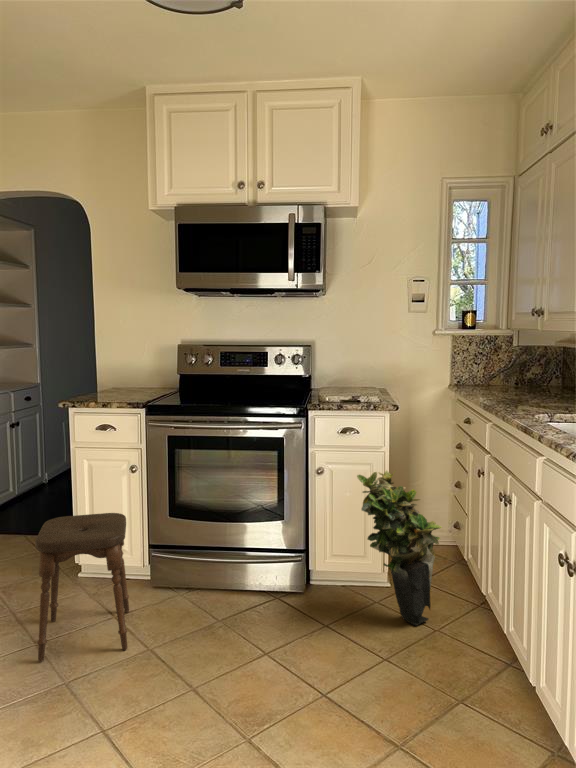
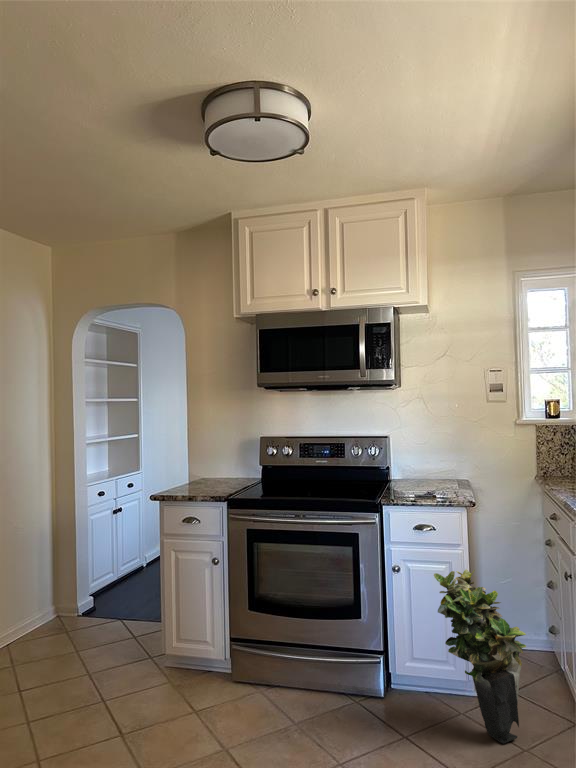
stool: present [35,513,129,662] -> none [121,605,209,754]

